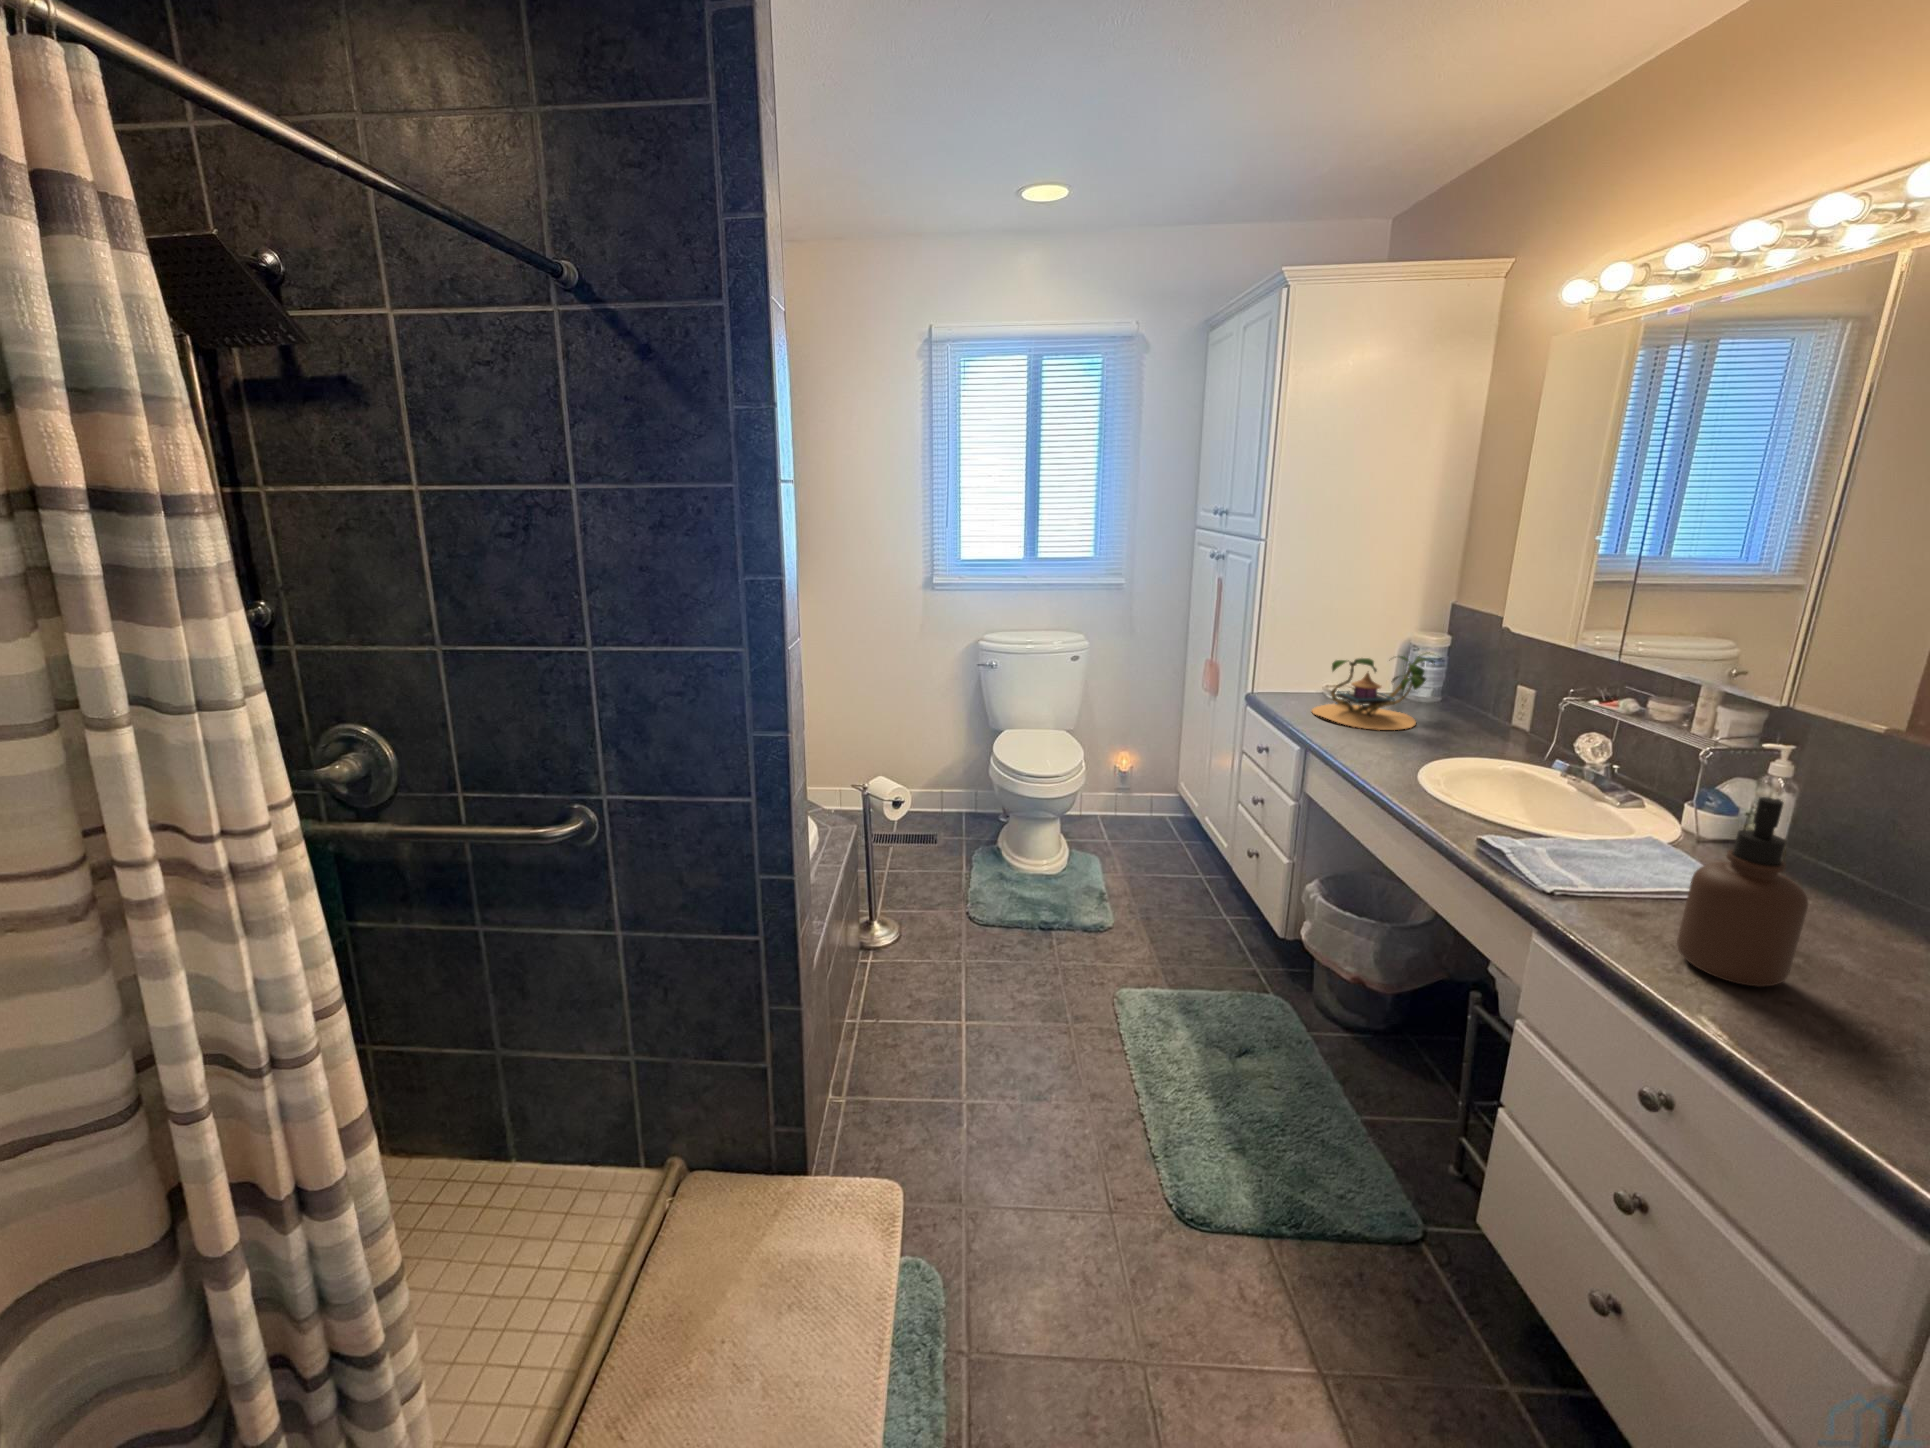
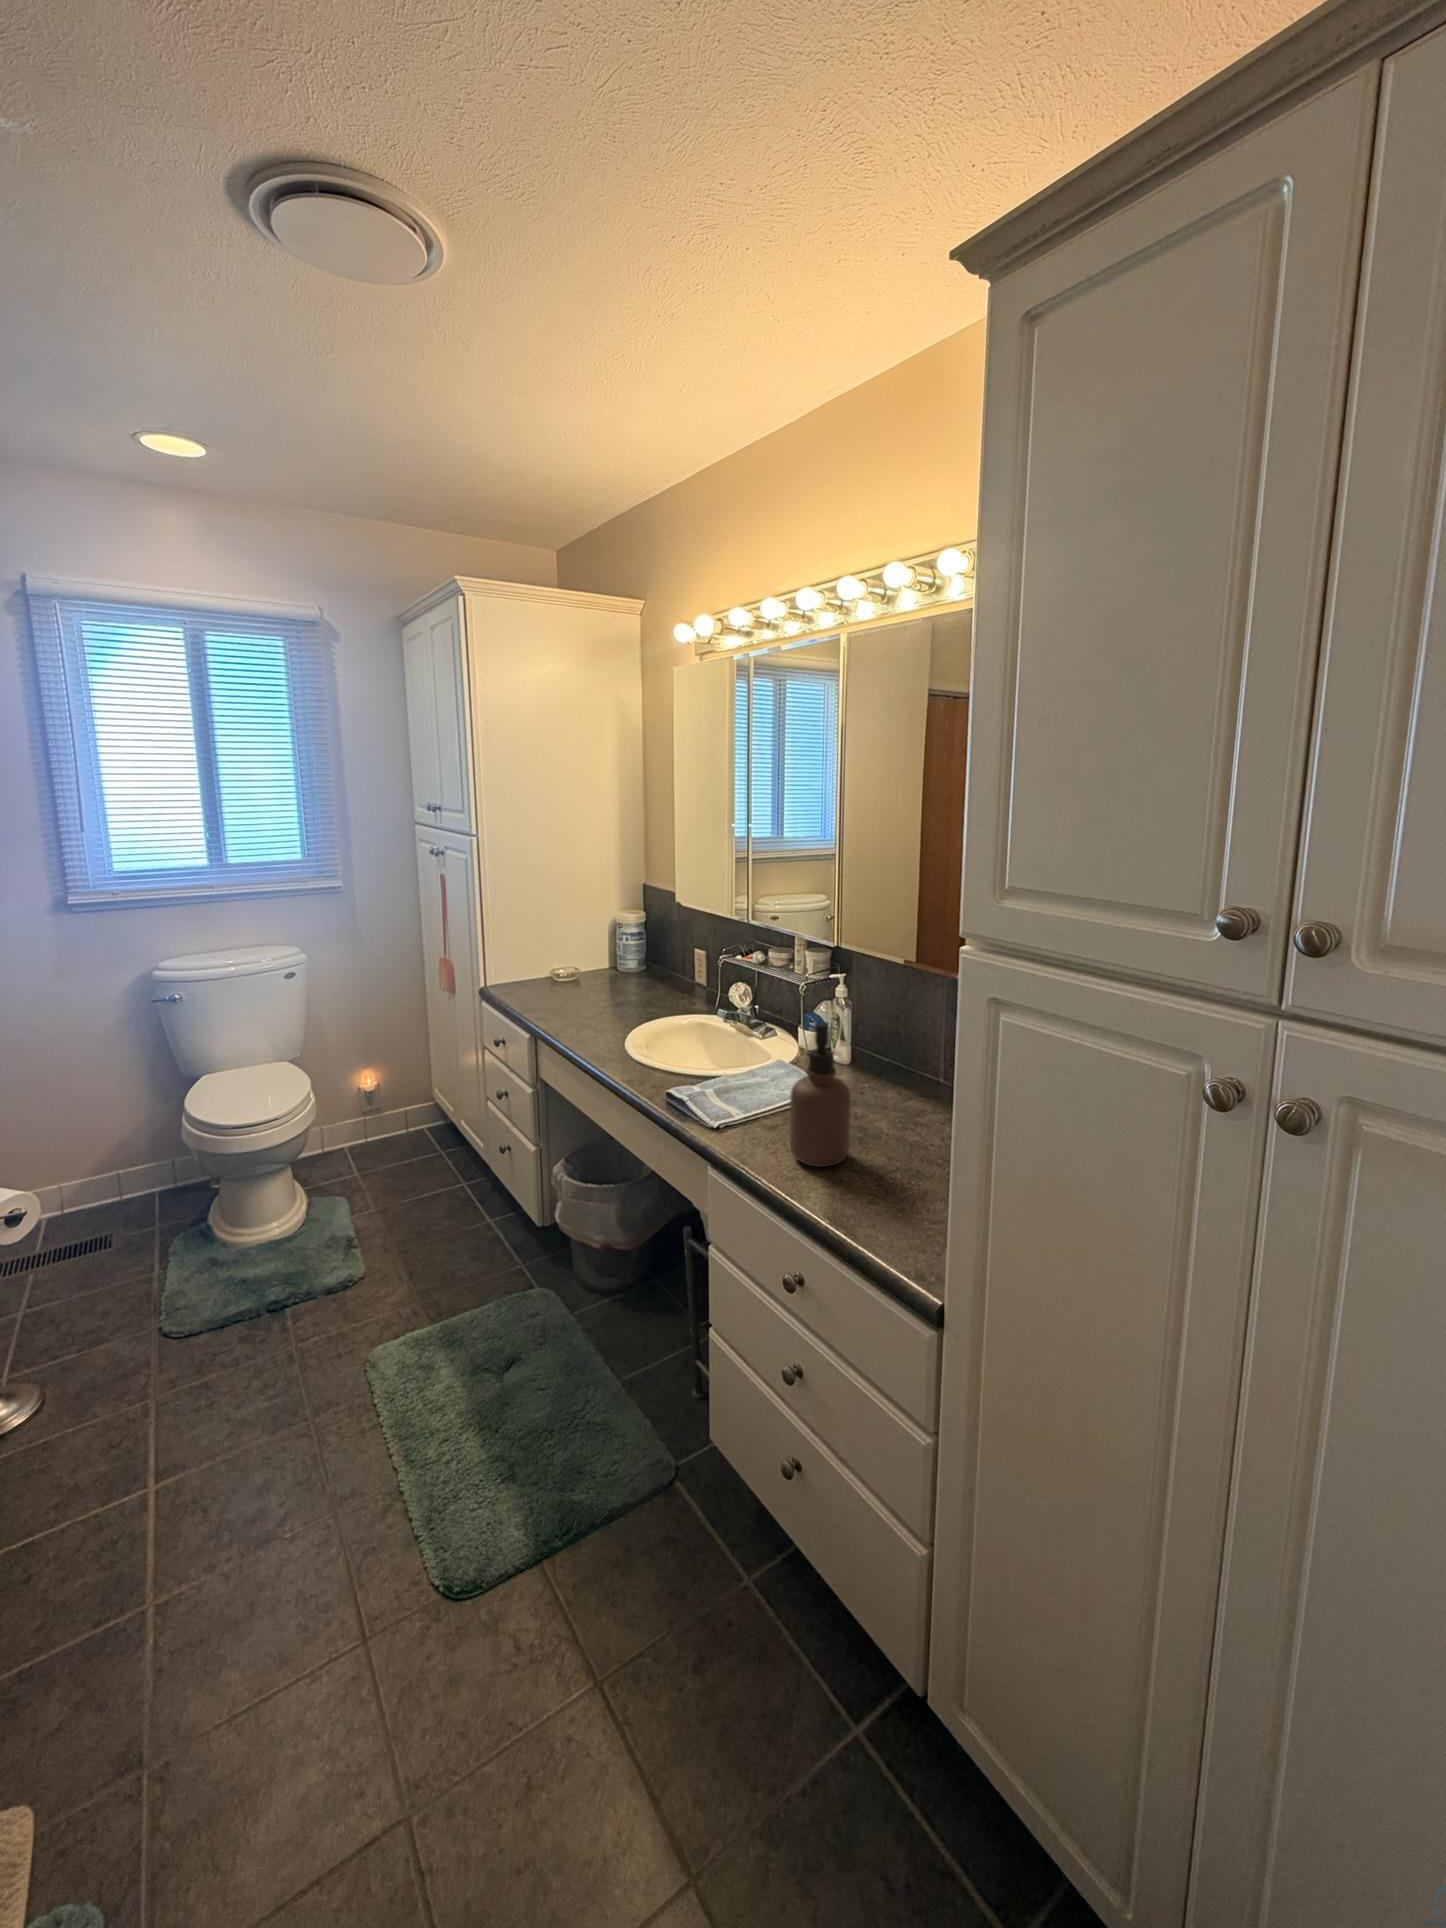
plant: present [1312,652,1434,730] -> none [540,929,638,1006]

